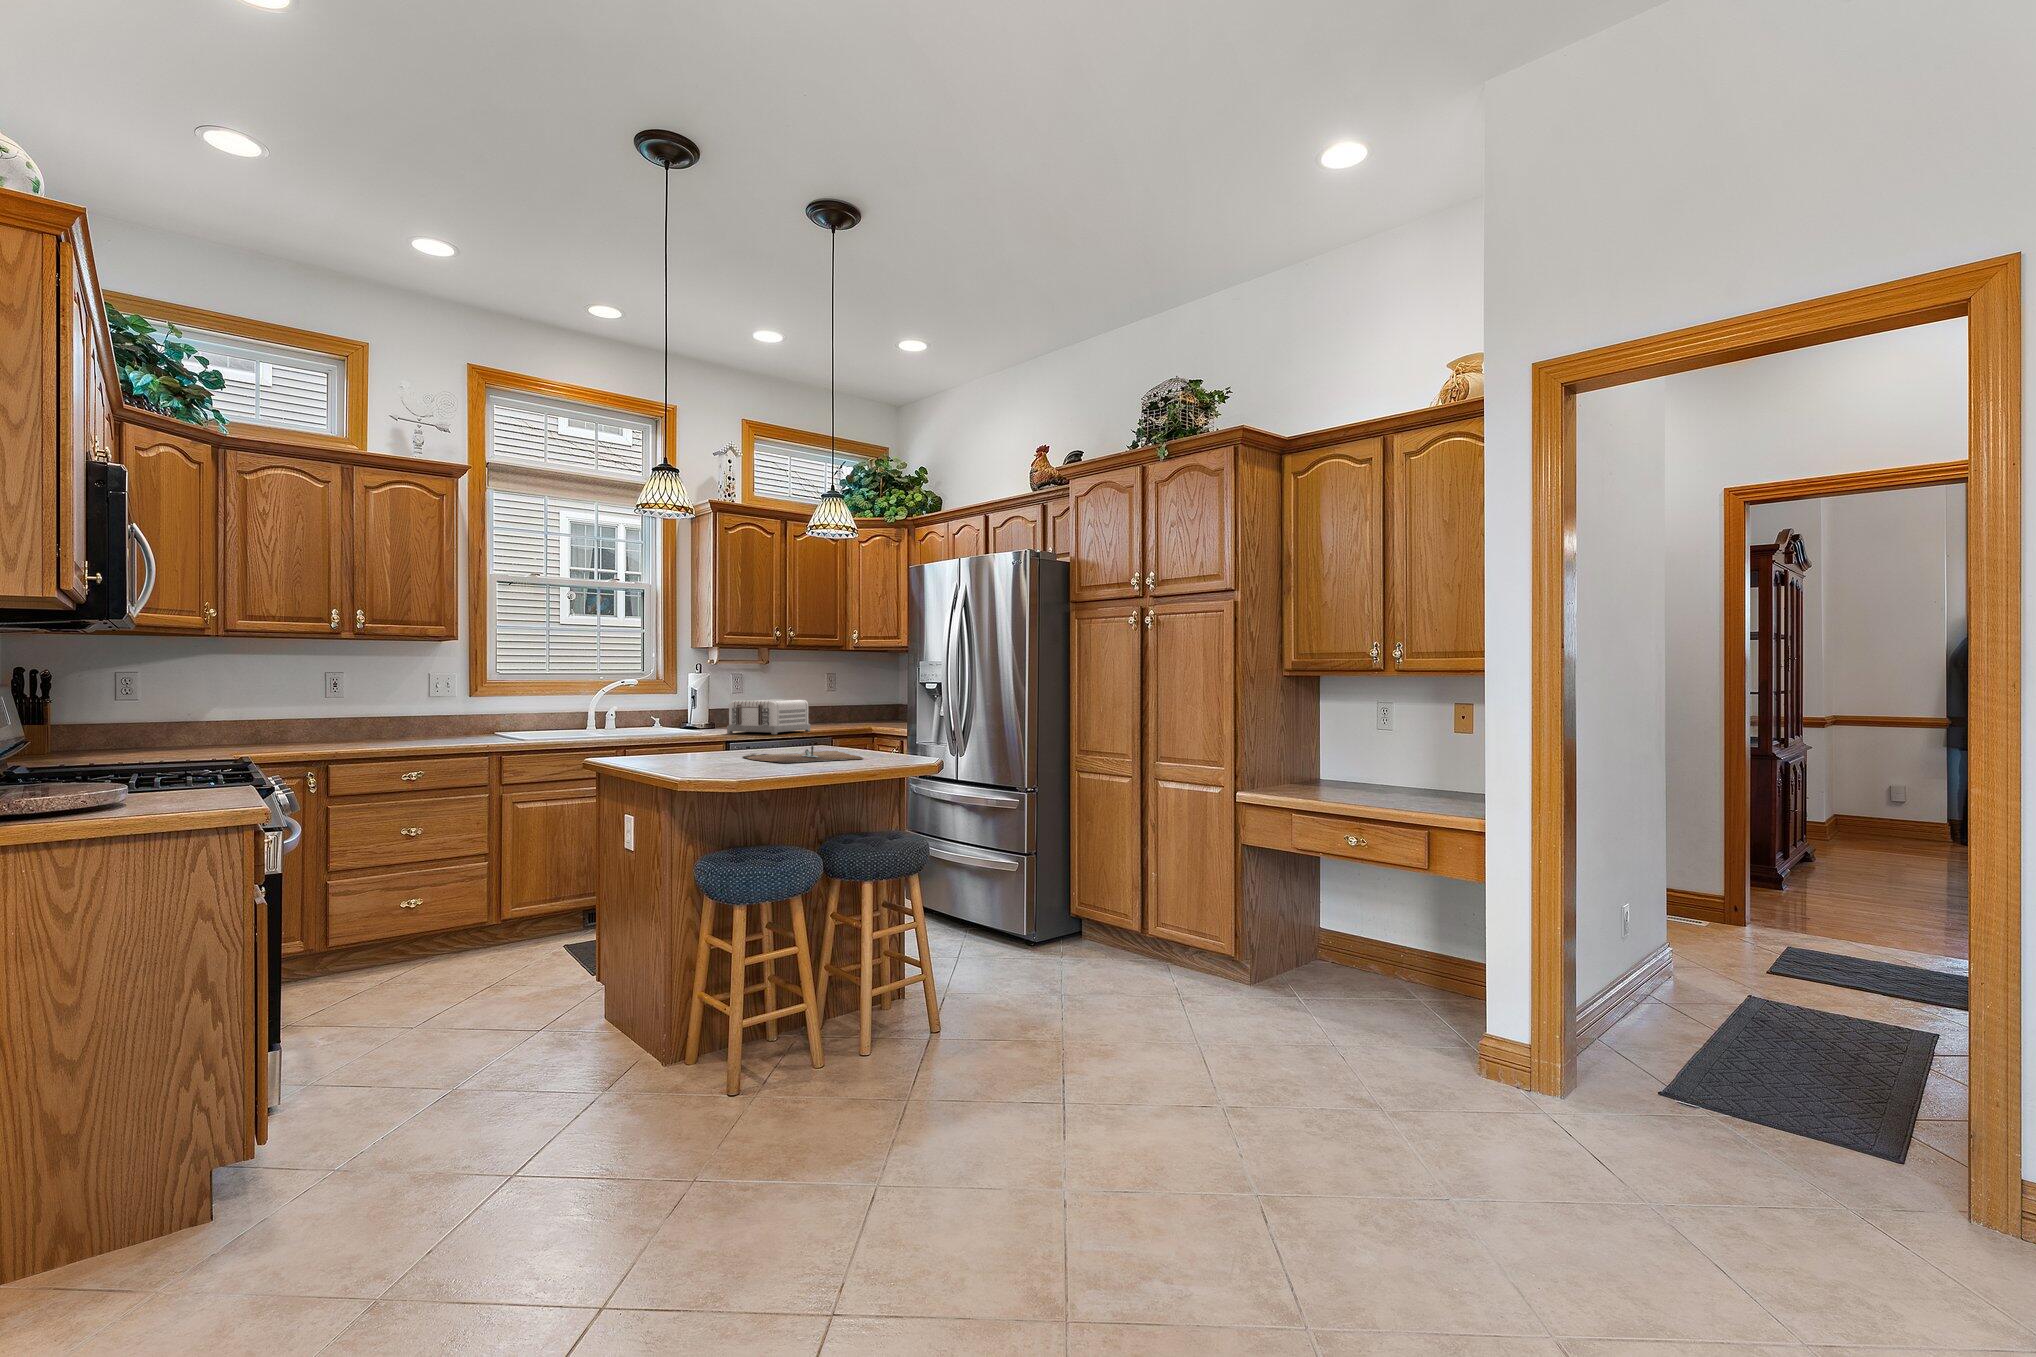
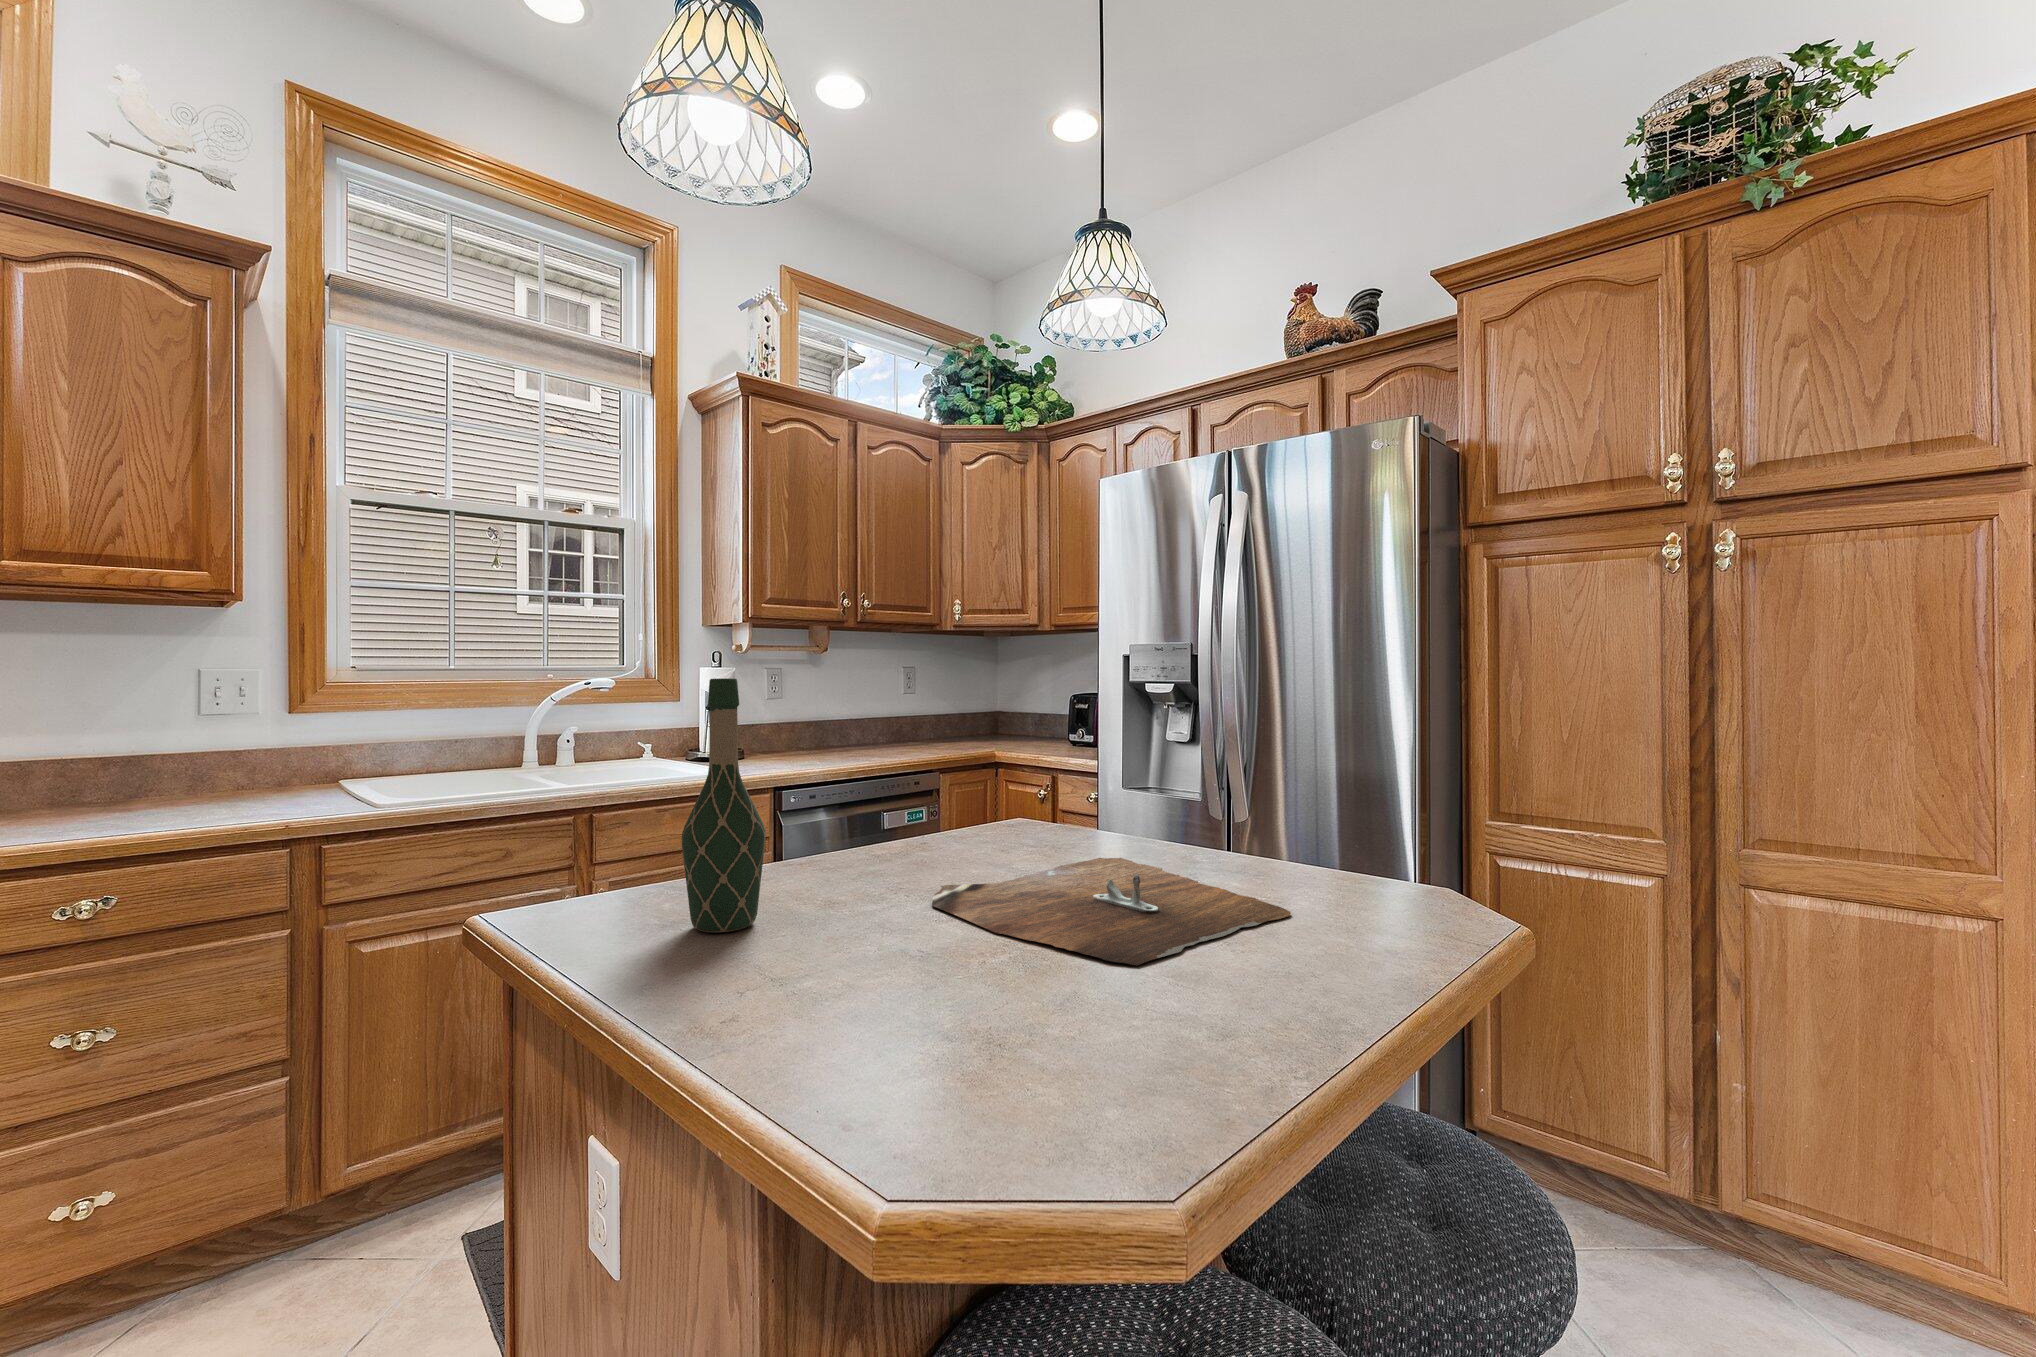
wine bottle: none [653,675,681,759] -> present [681,678,765,933]
toaster: present [727,699,810,734] -> none [774,710,909,774]

